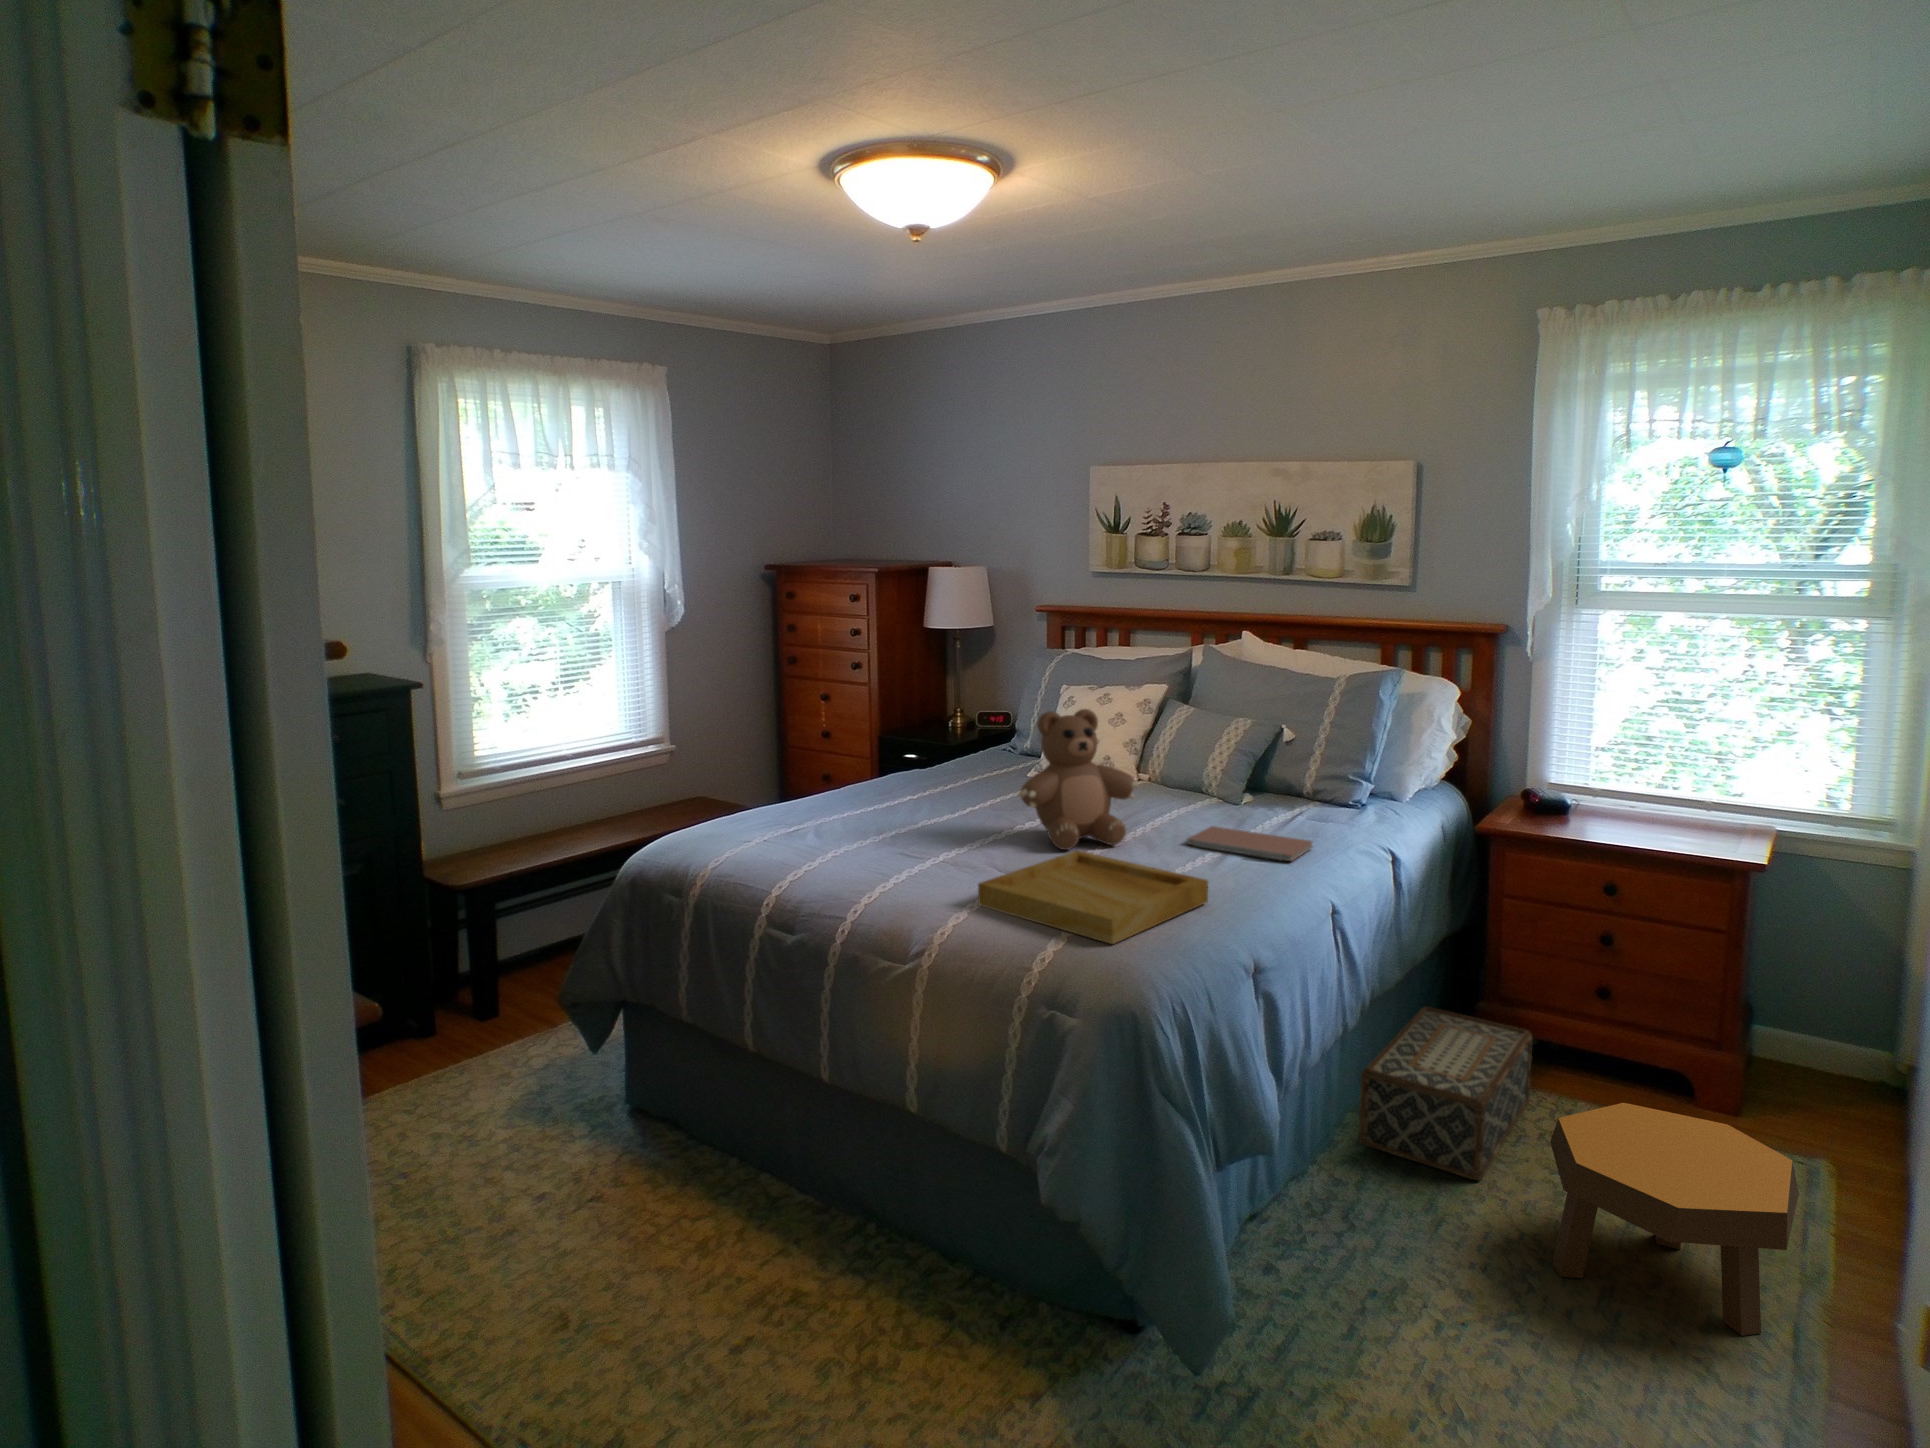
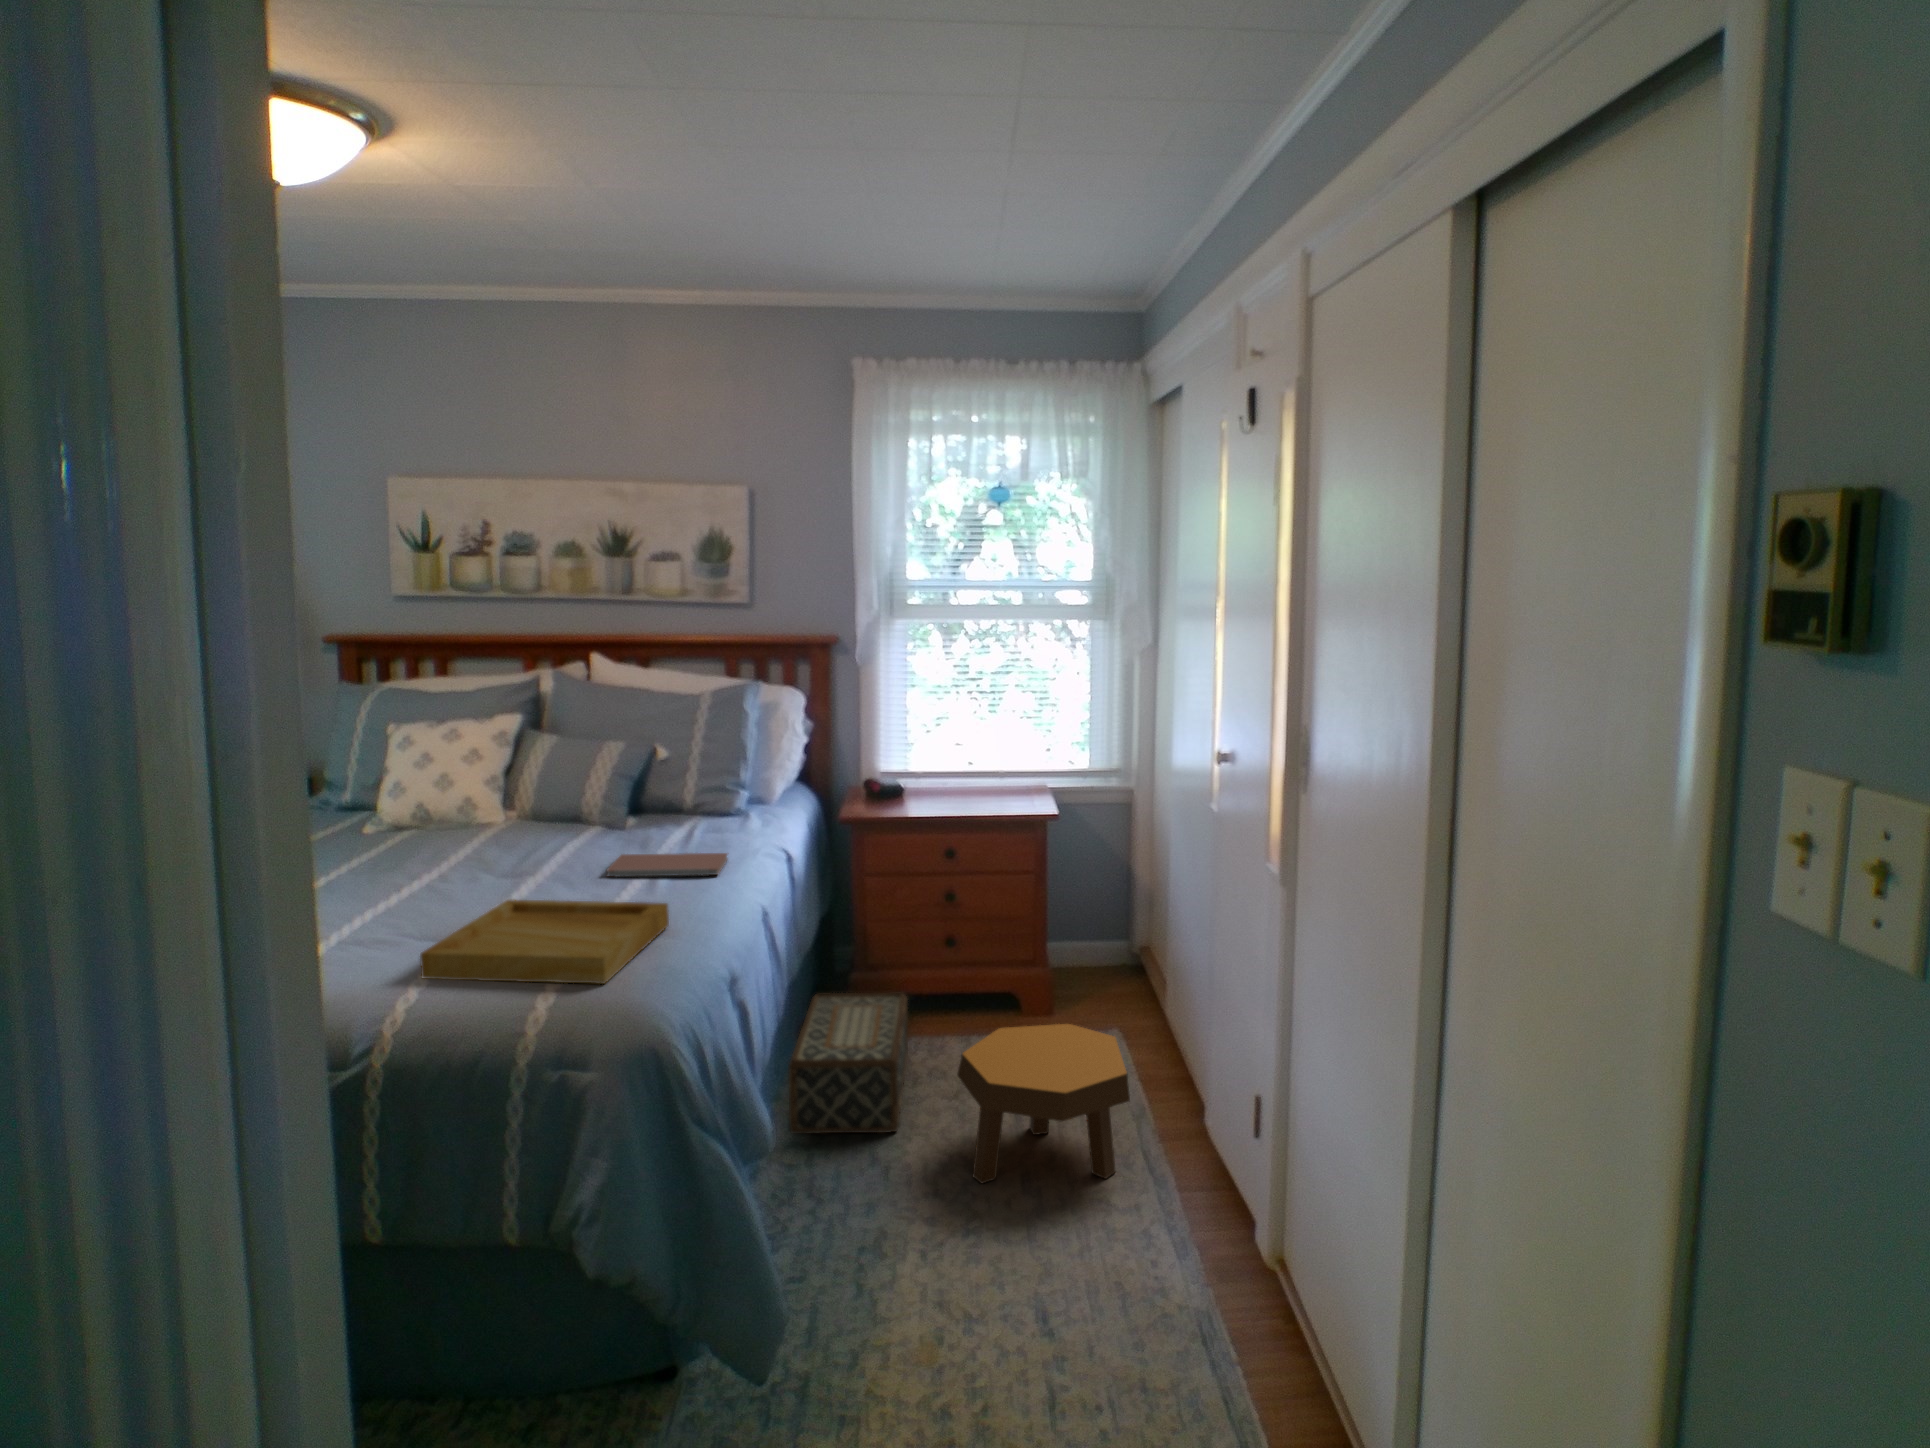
teddy bear: present [1018,709,1139,850] -> none [415,745,551,904]

